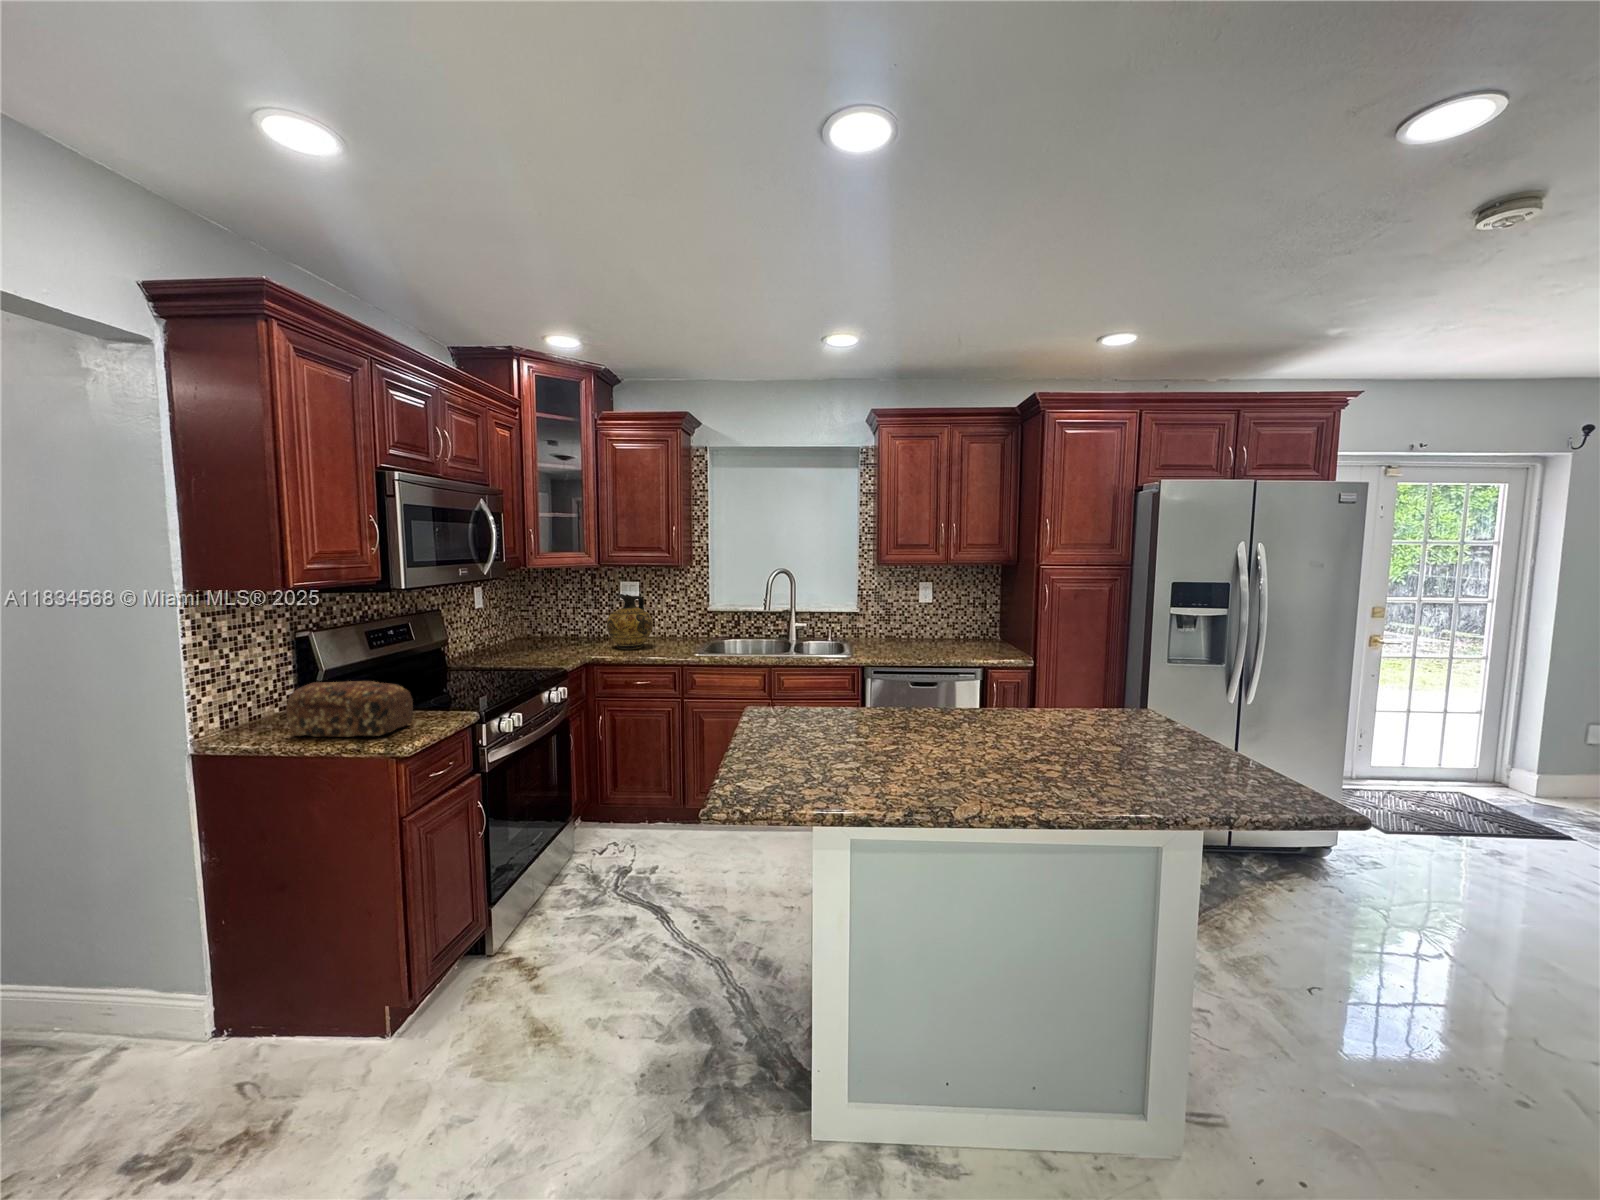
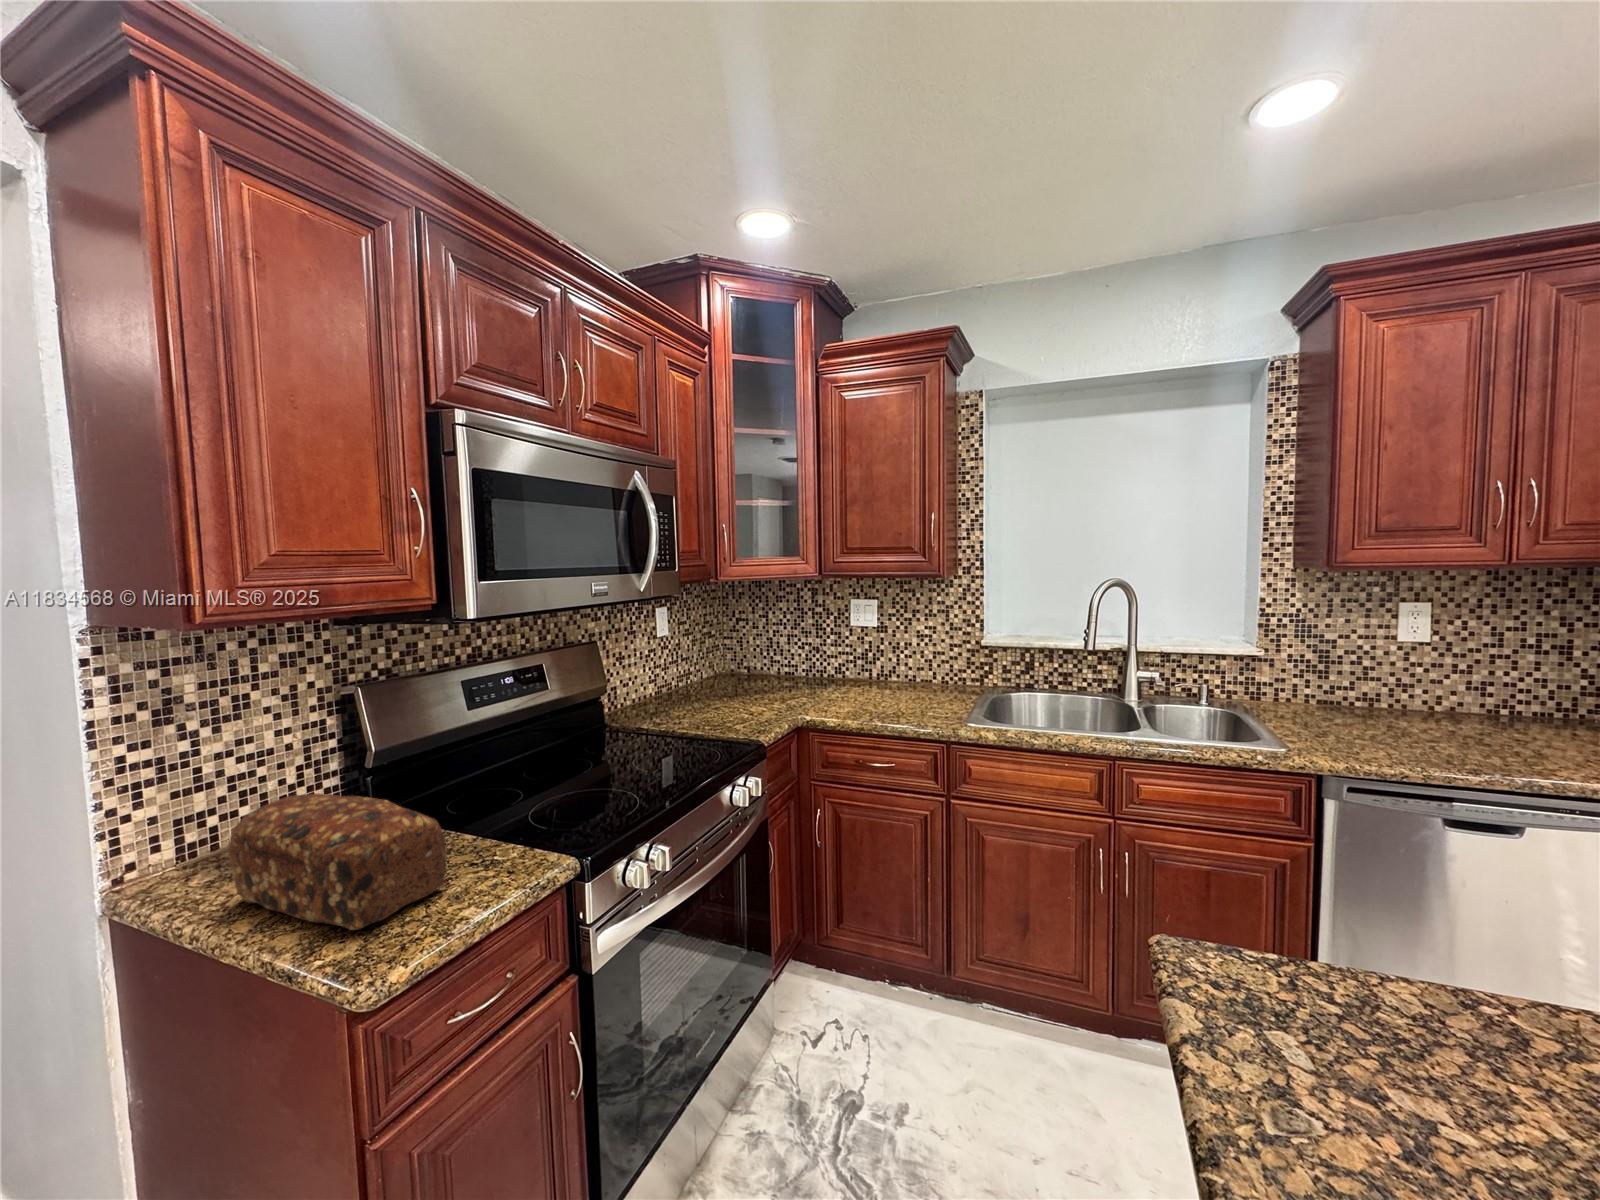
ceramic jug: present [607,594,653,649] -> none [831,619,899,705]

